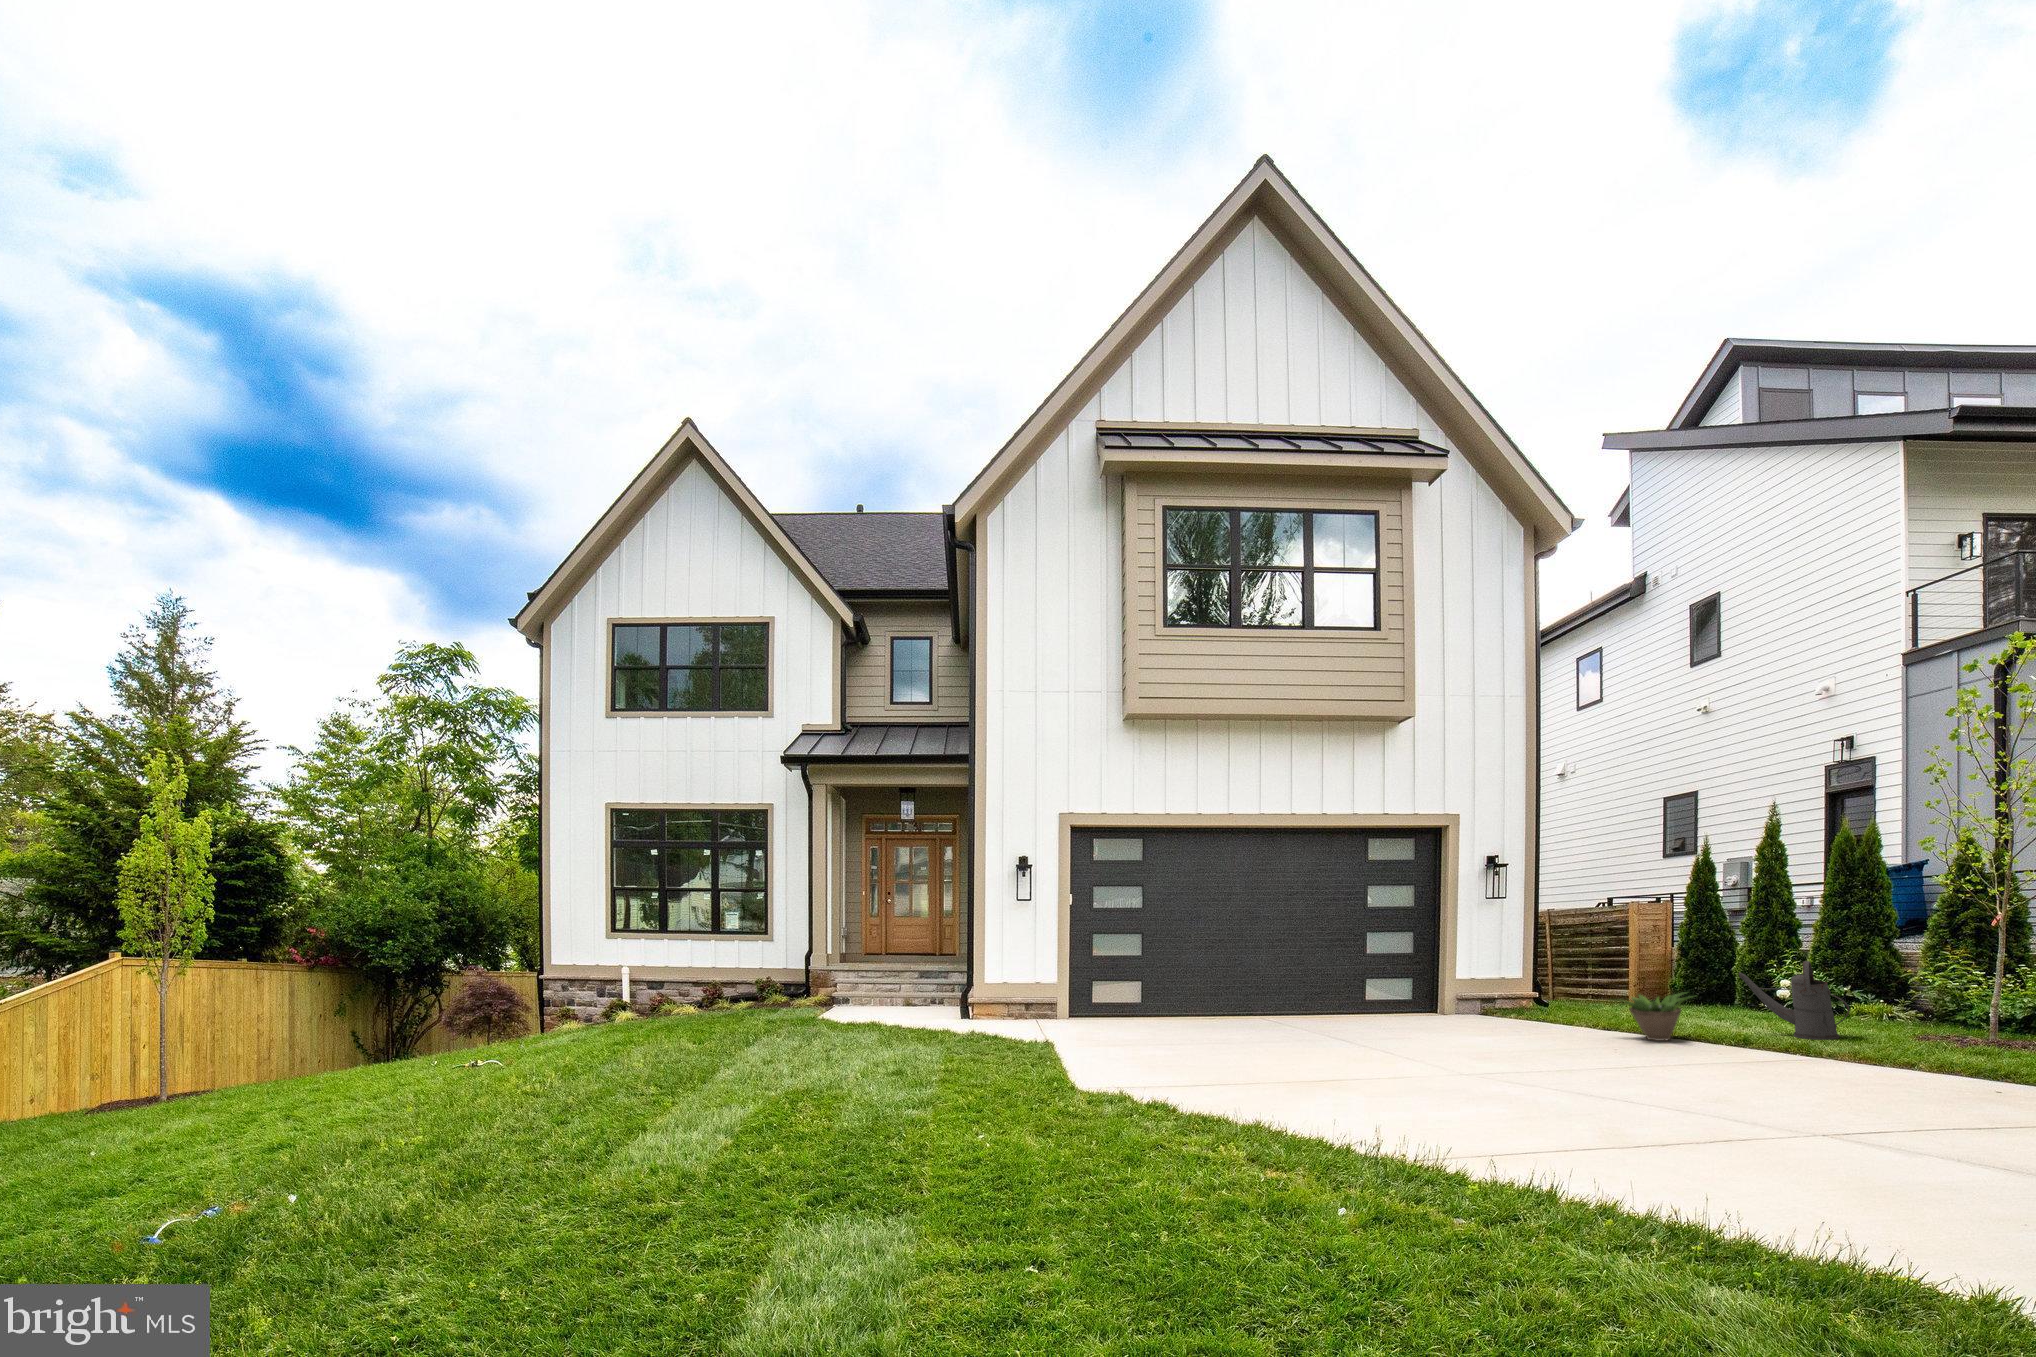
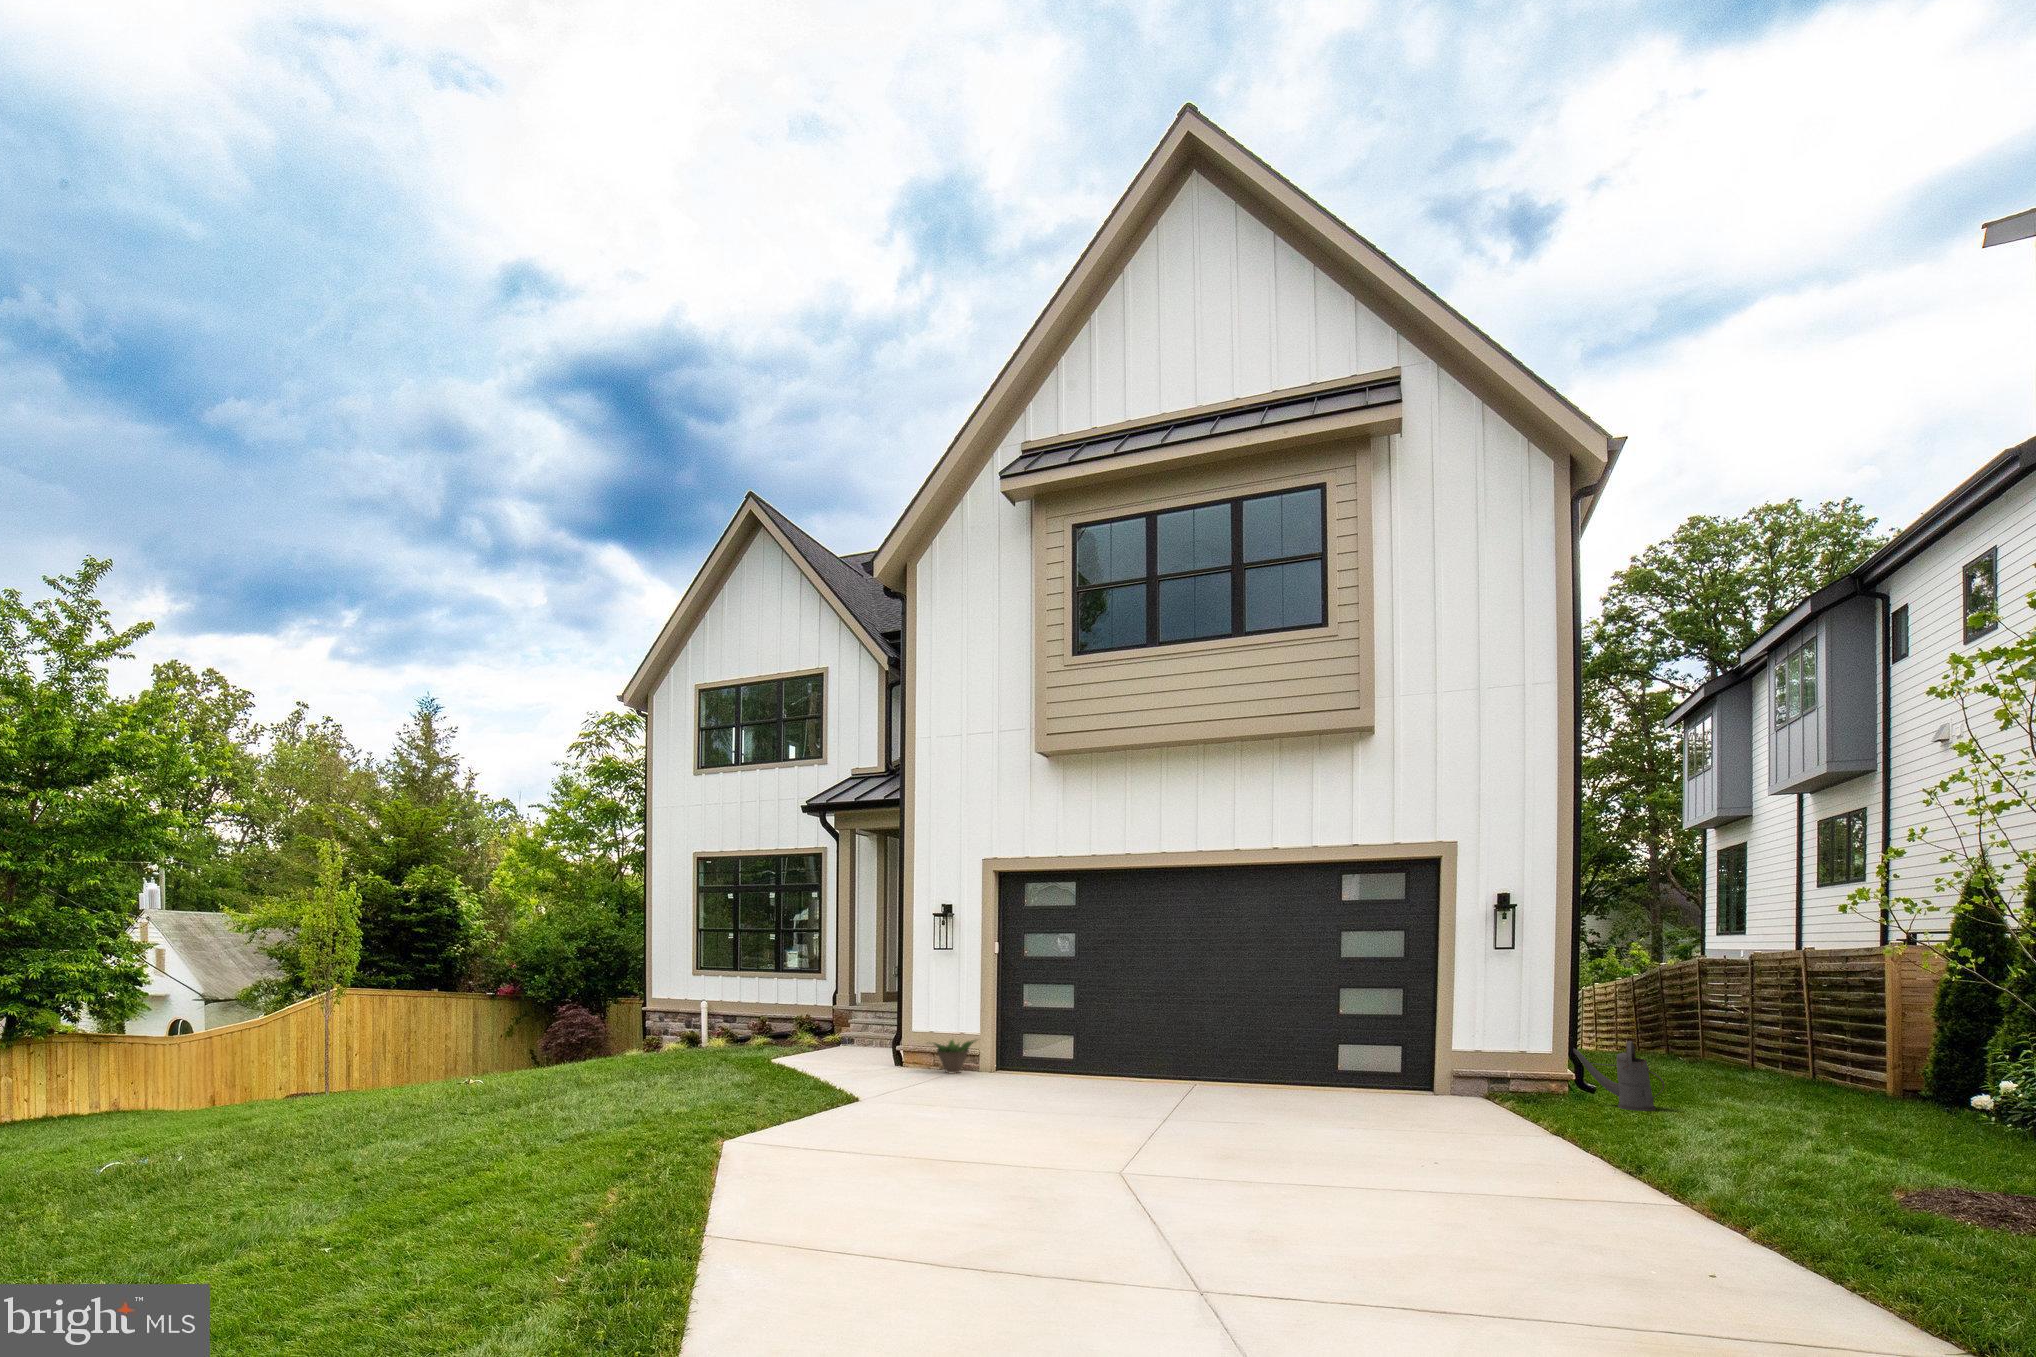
decorative plant: present [1620,992,1690,1041] -> present [927,1040,976,1073]

